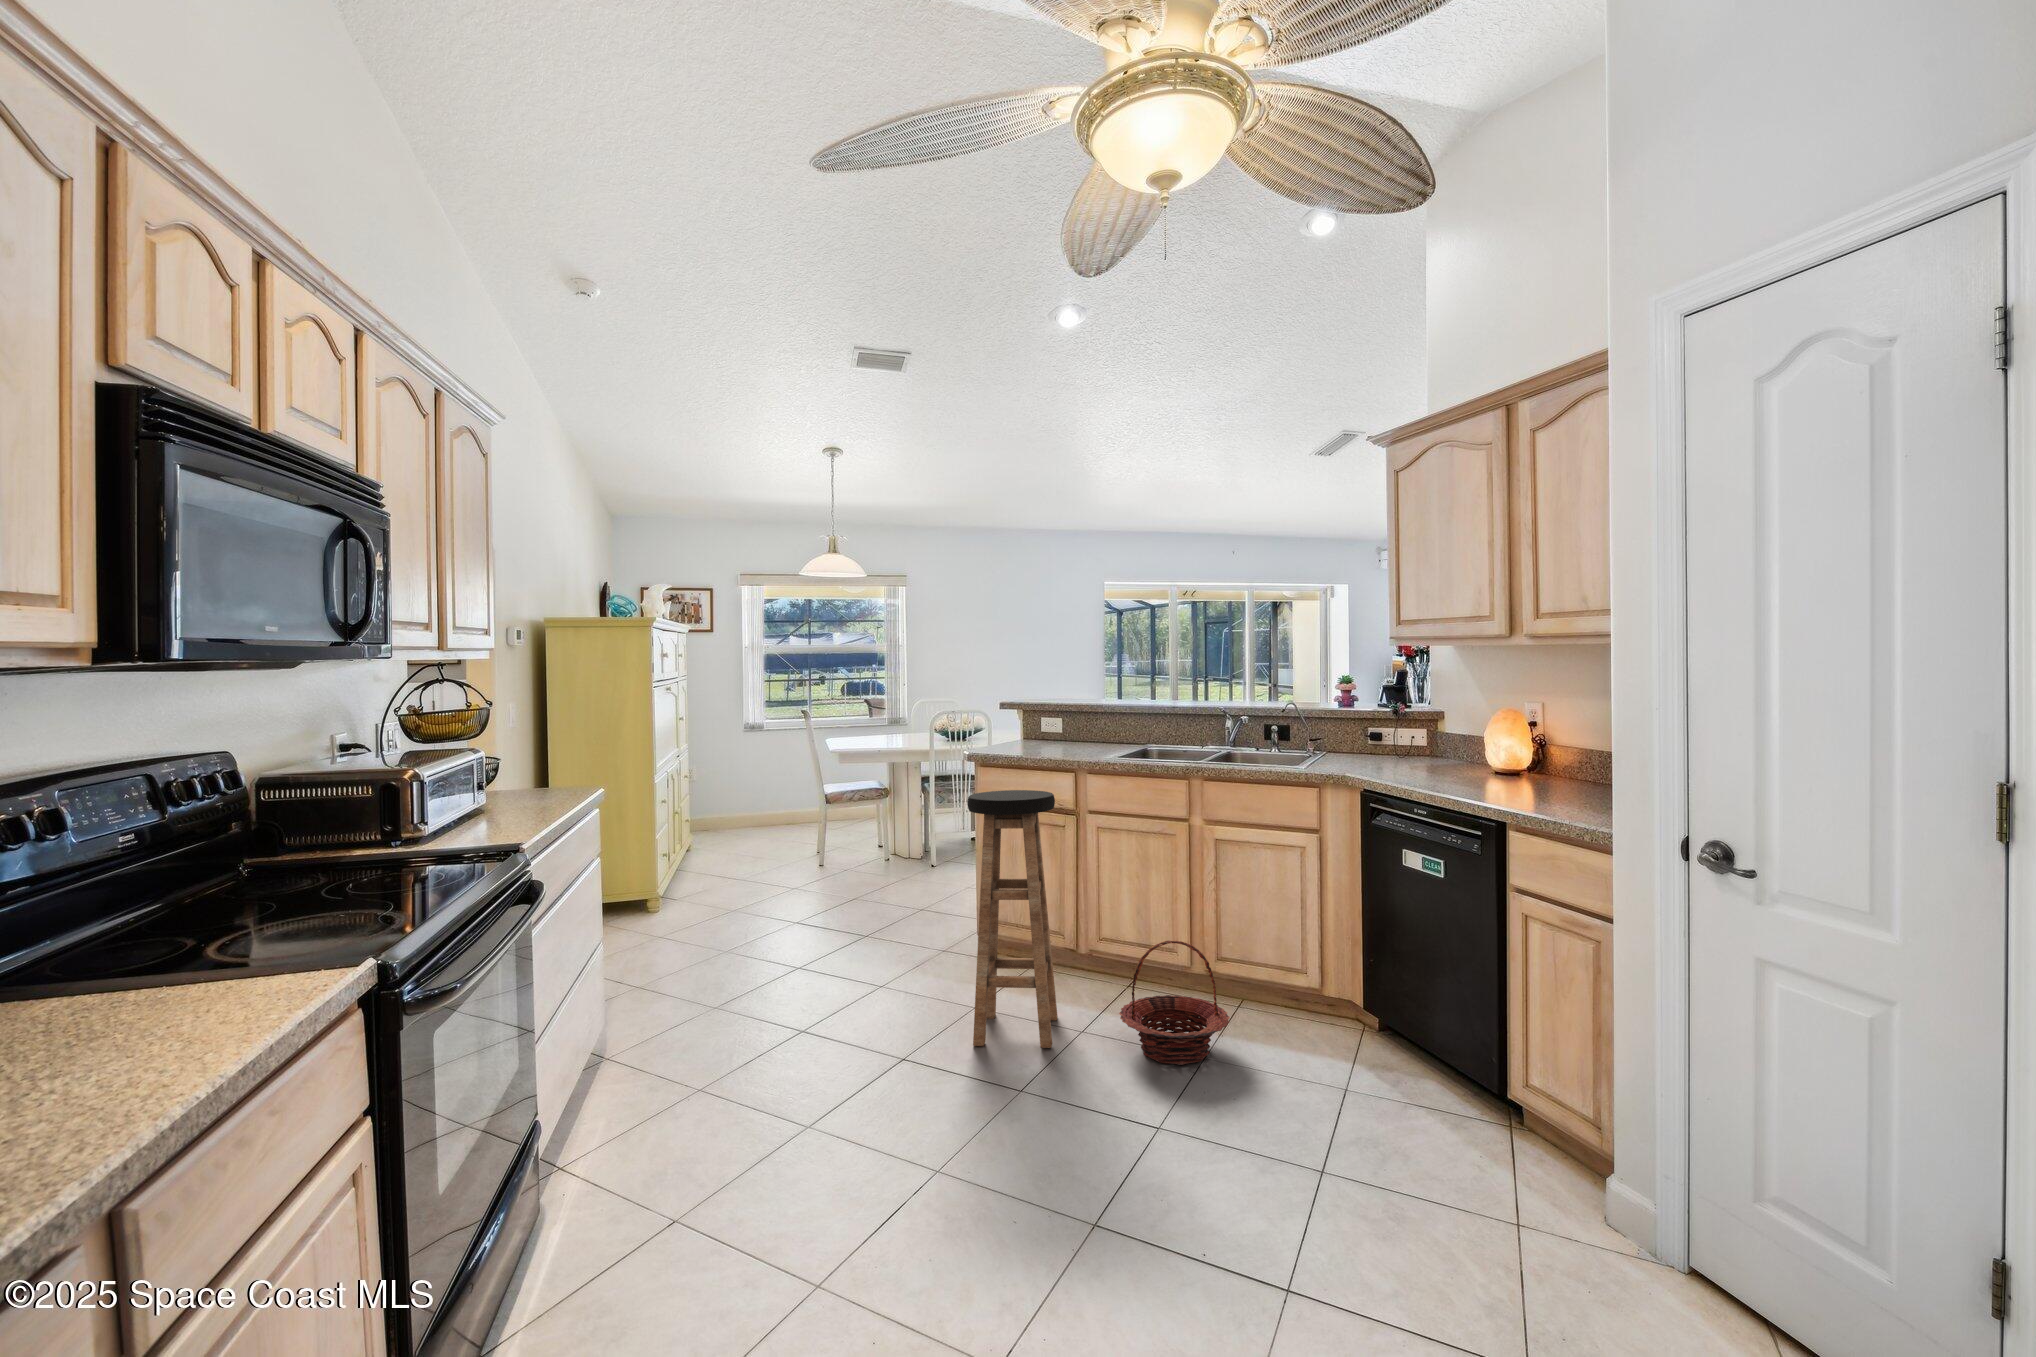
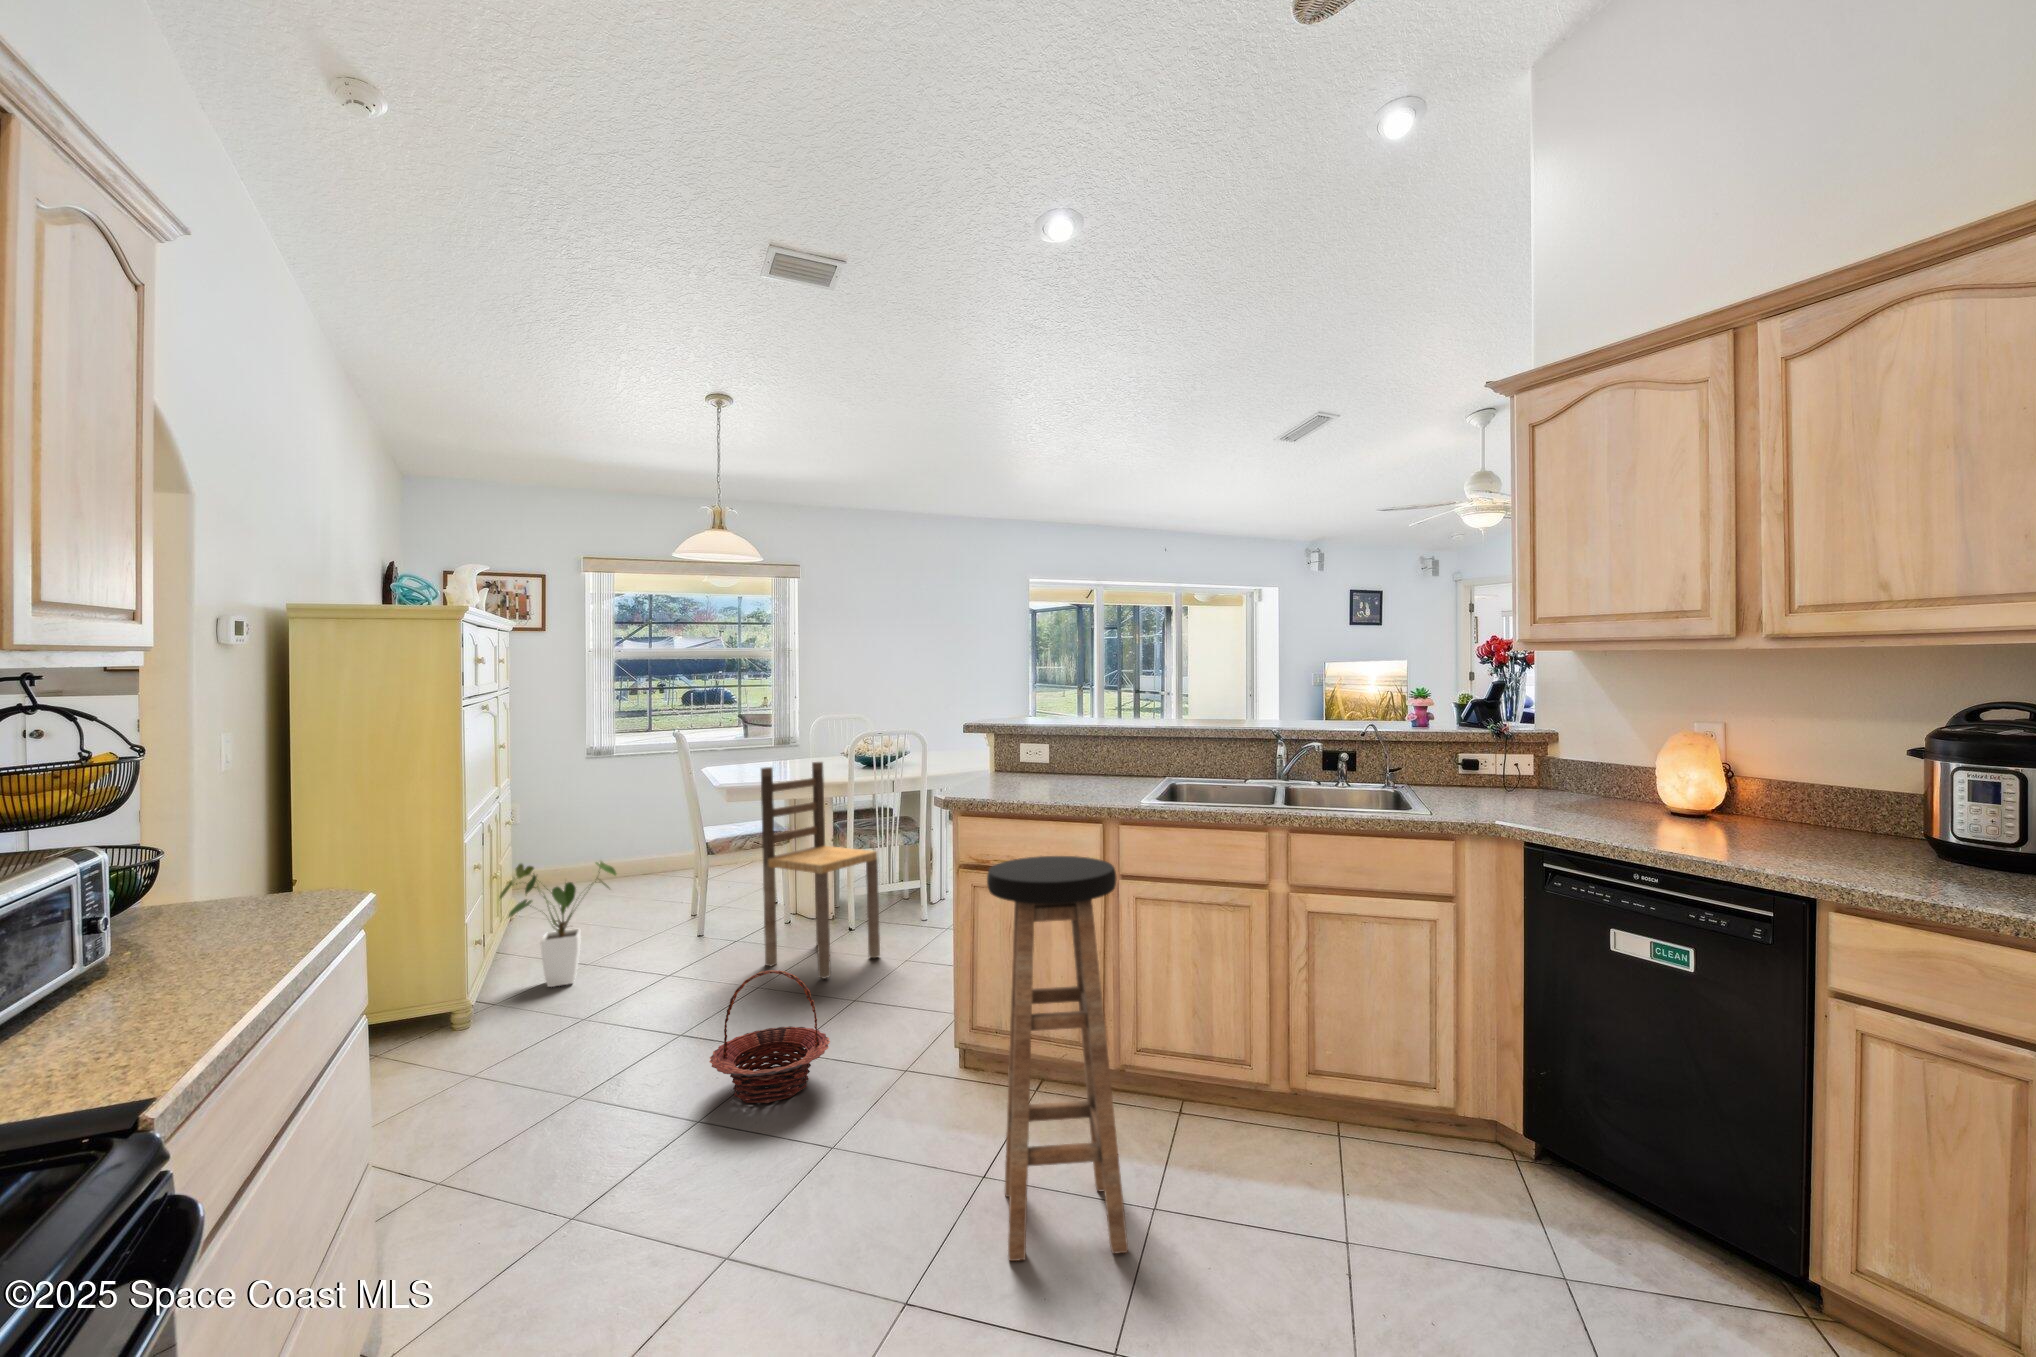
chair: none [859,734,948,897] -> present [761,762,880,978]
house plant: none [676,803,756,893] -> present [499,861,616,987]
basket: present [1119,941,1230,1065] -> present [709,970,830,1103]

